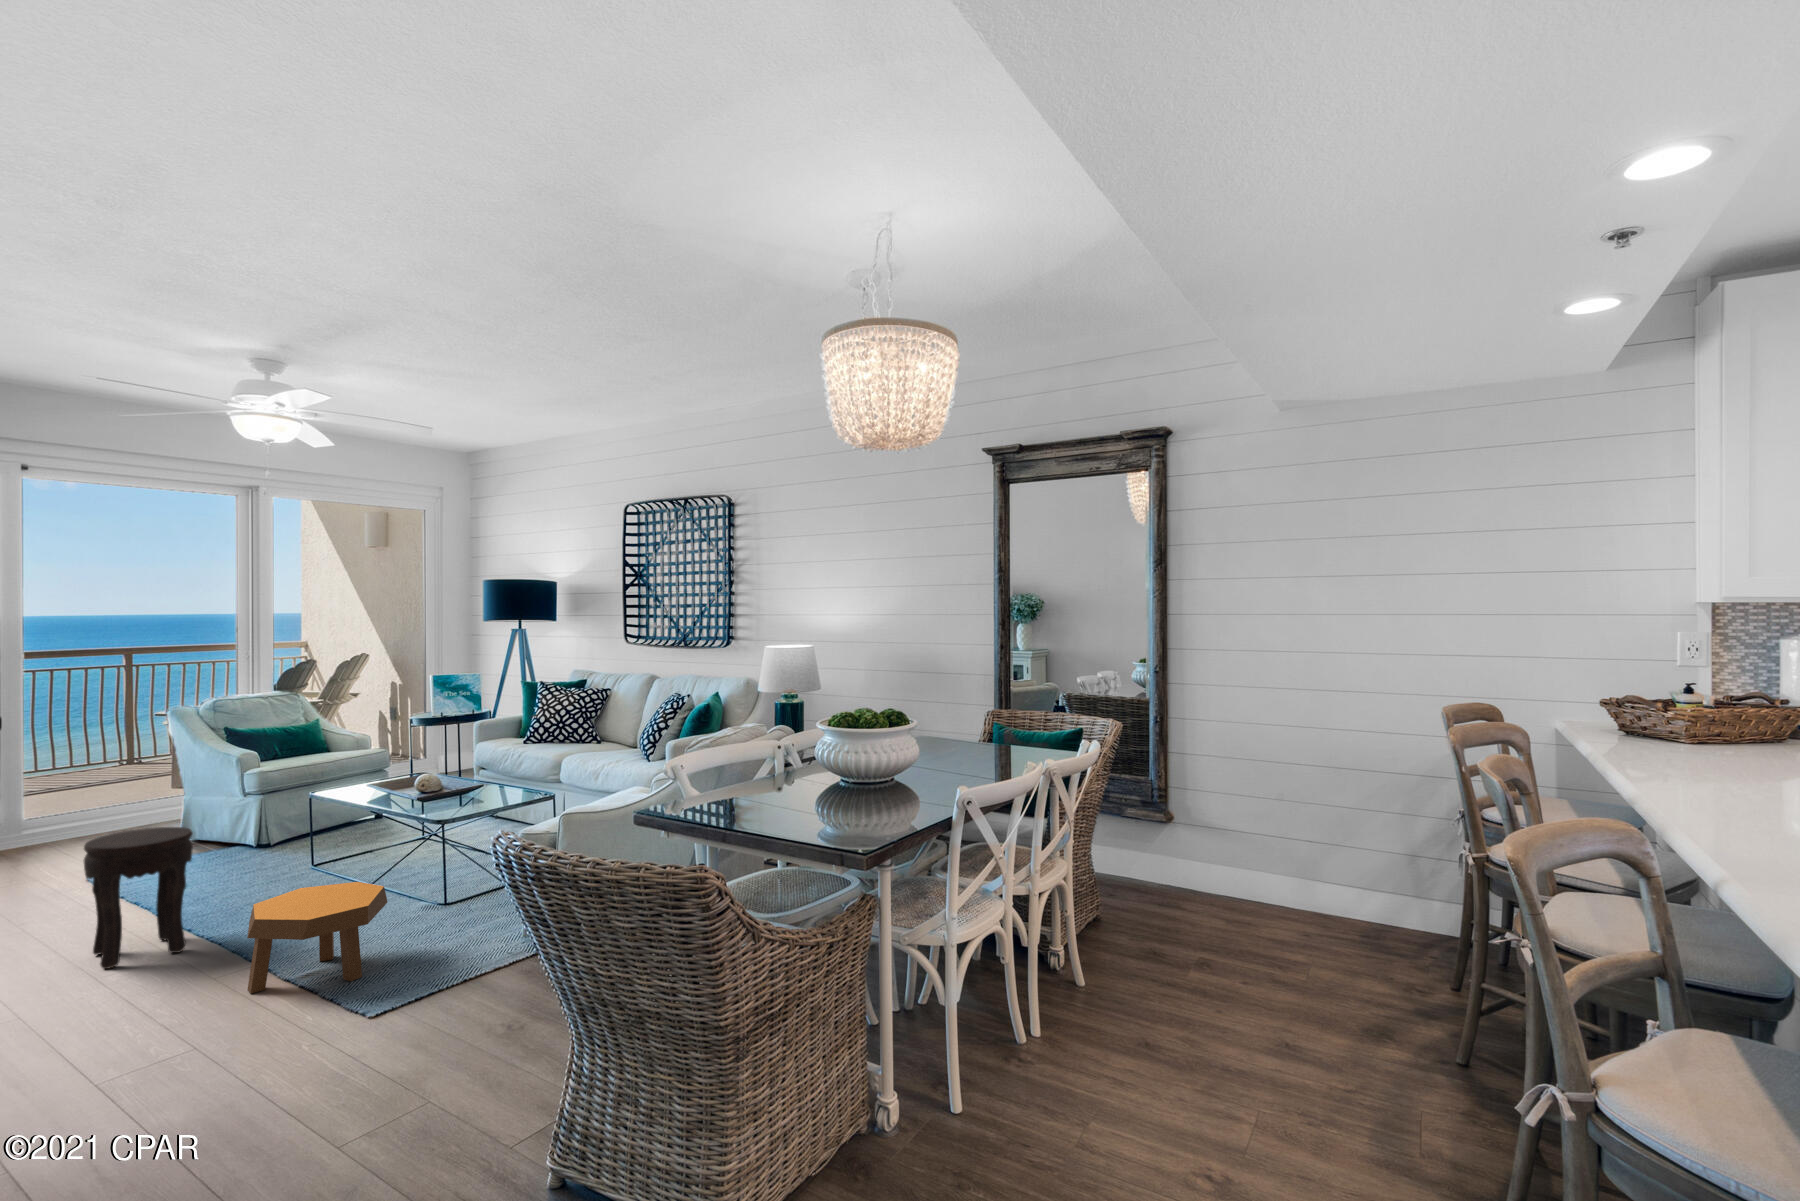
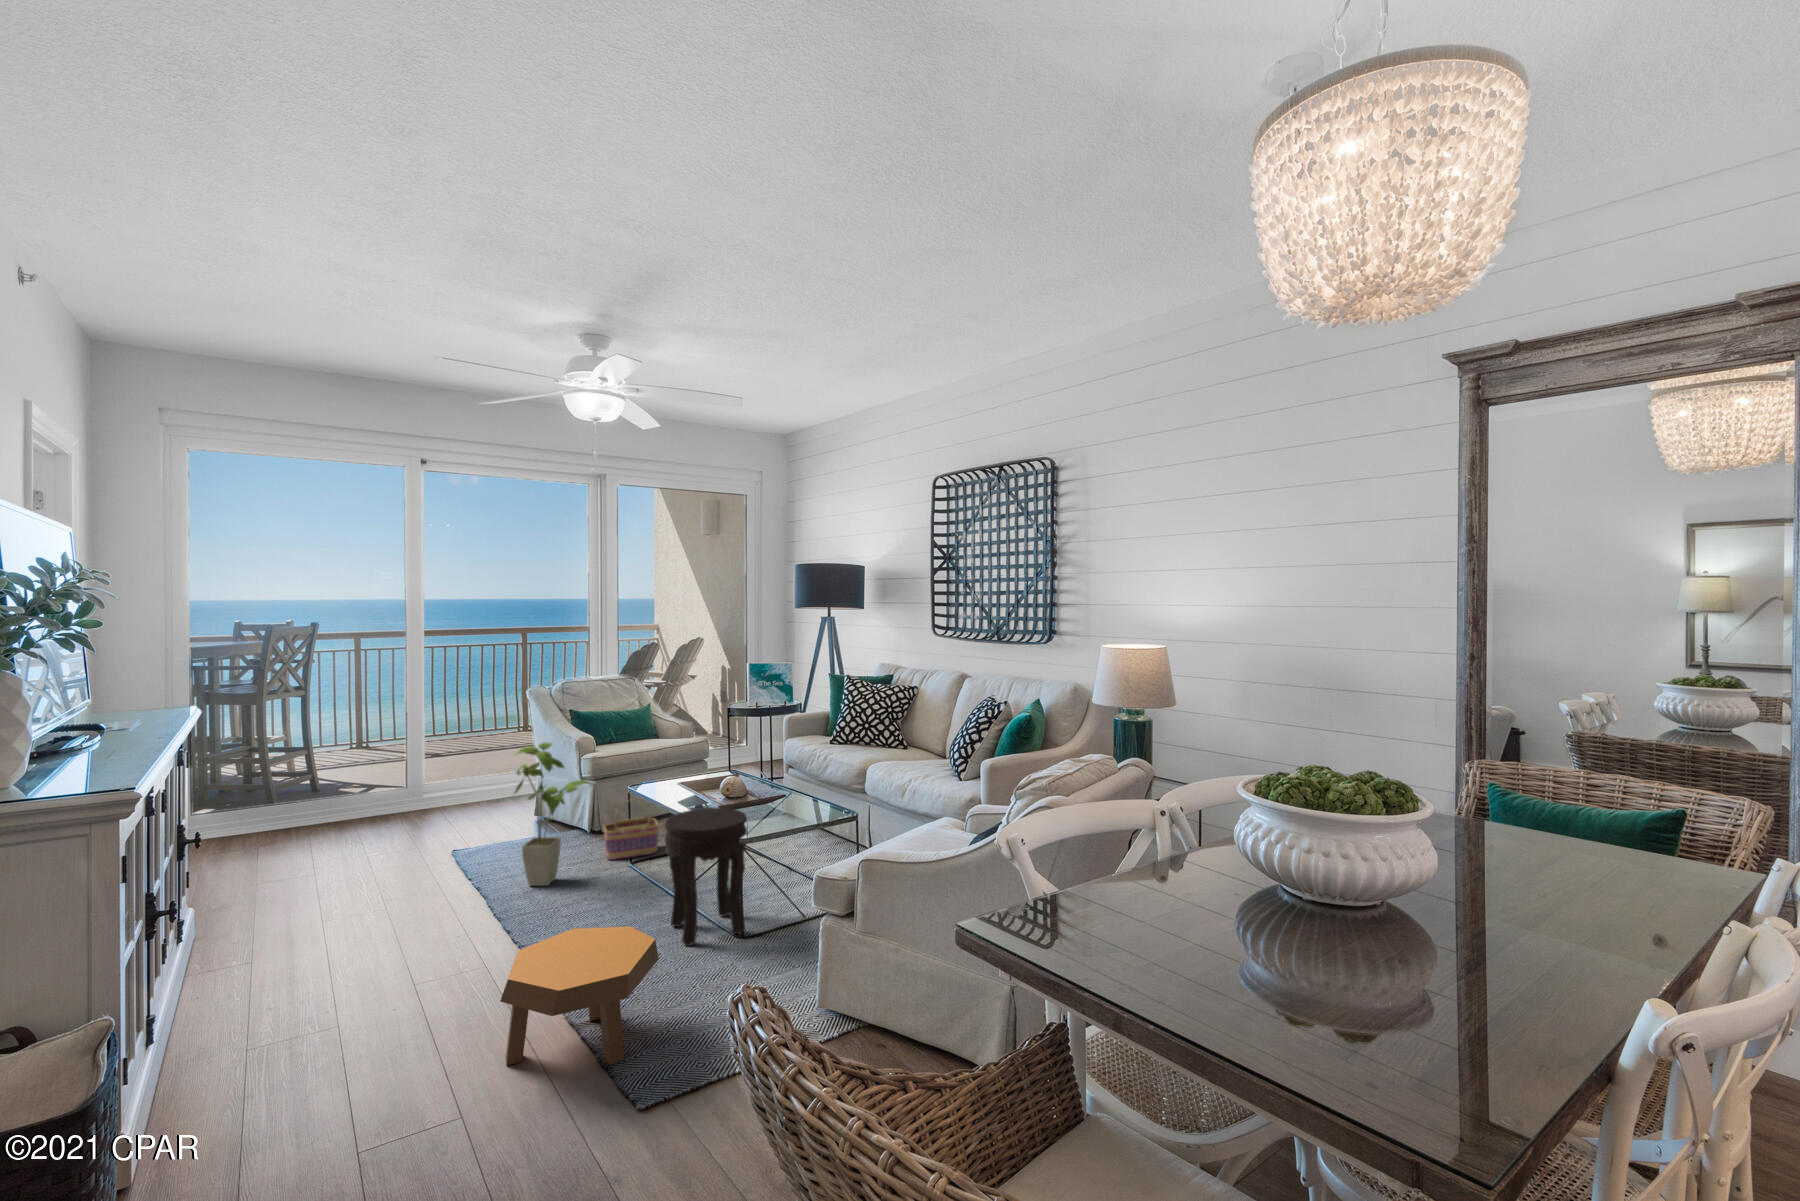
house plant: none [191,747,284,889] -> present [515,742,591,886]
basket: none [284,798,346,863] -> present [604,795,658,860]
side table: present [84,827,193,969] -> present [665,808,747,946]

